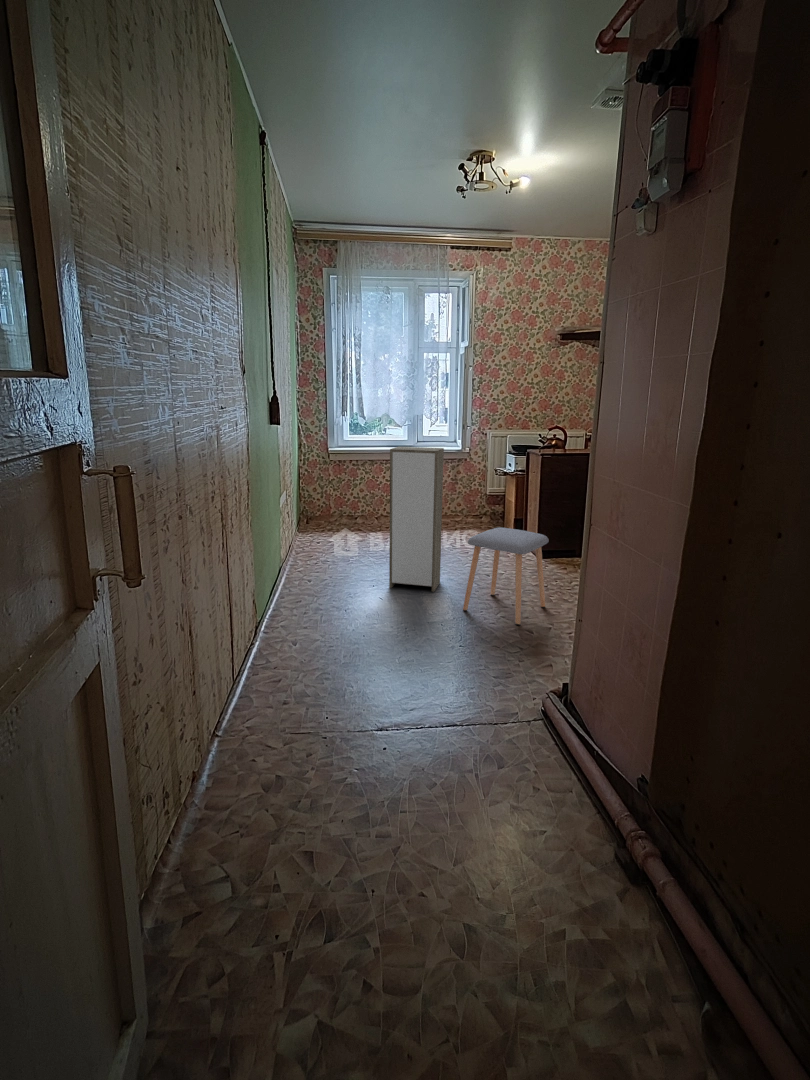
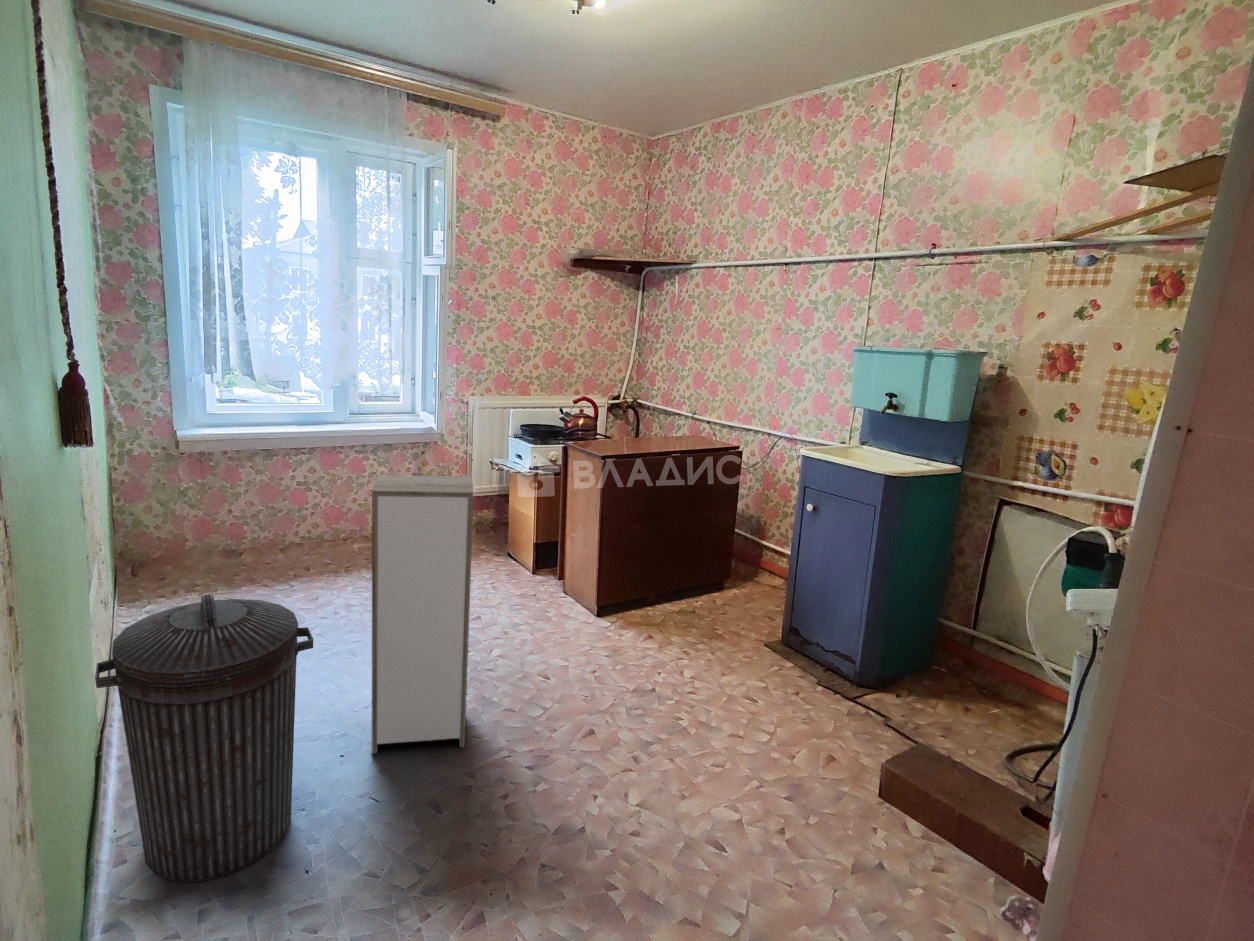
trash can: none [277,487,358,608] -> present [95,594,313,882]
stool: present [463,527,549,625] -> none [542,620,677,814]

